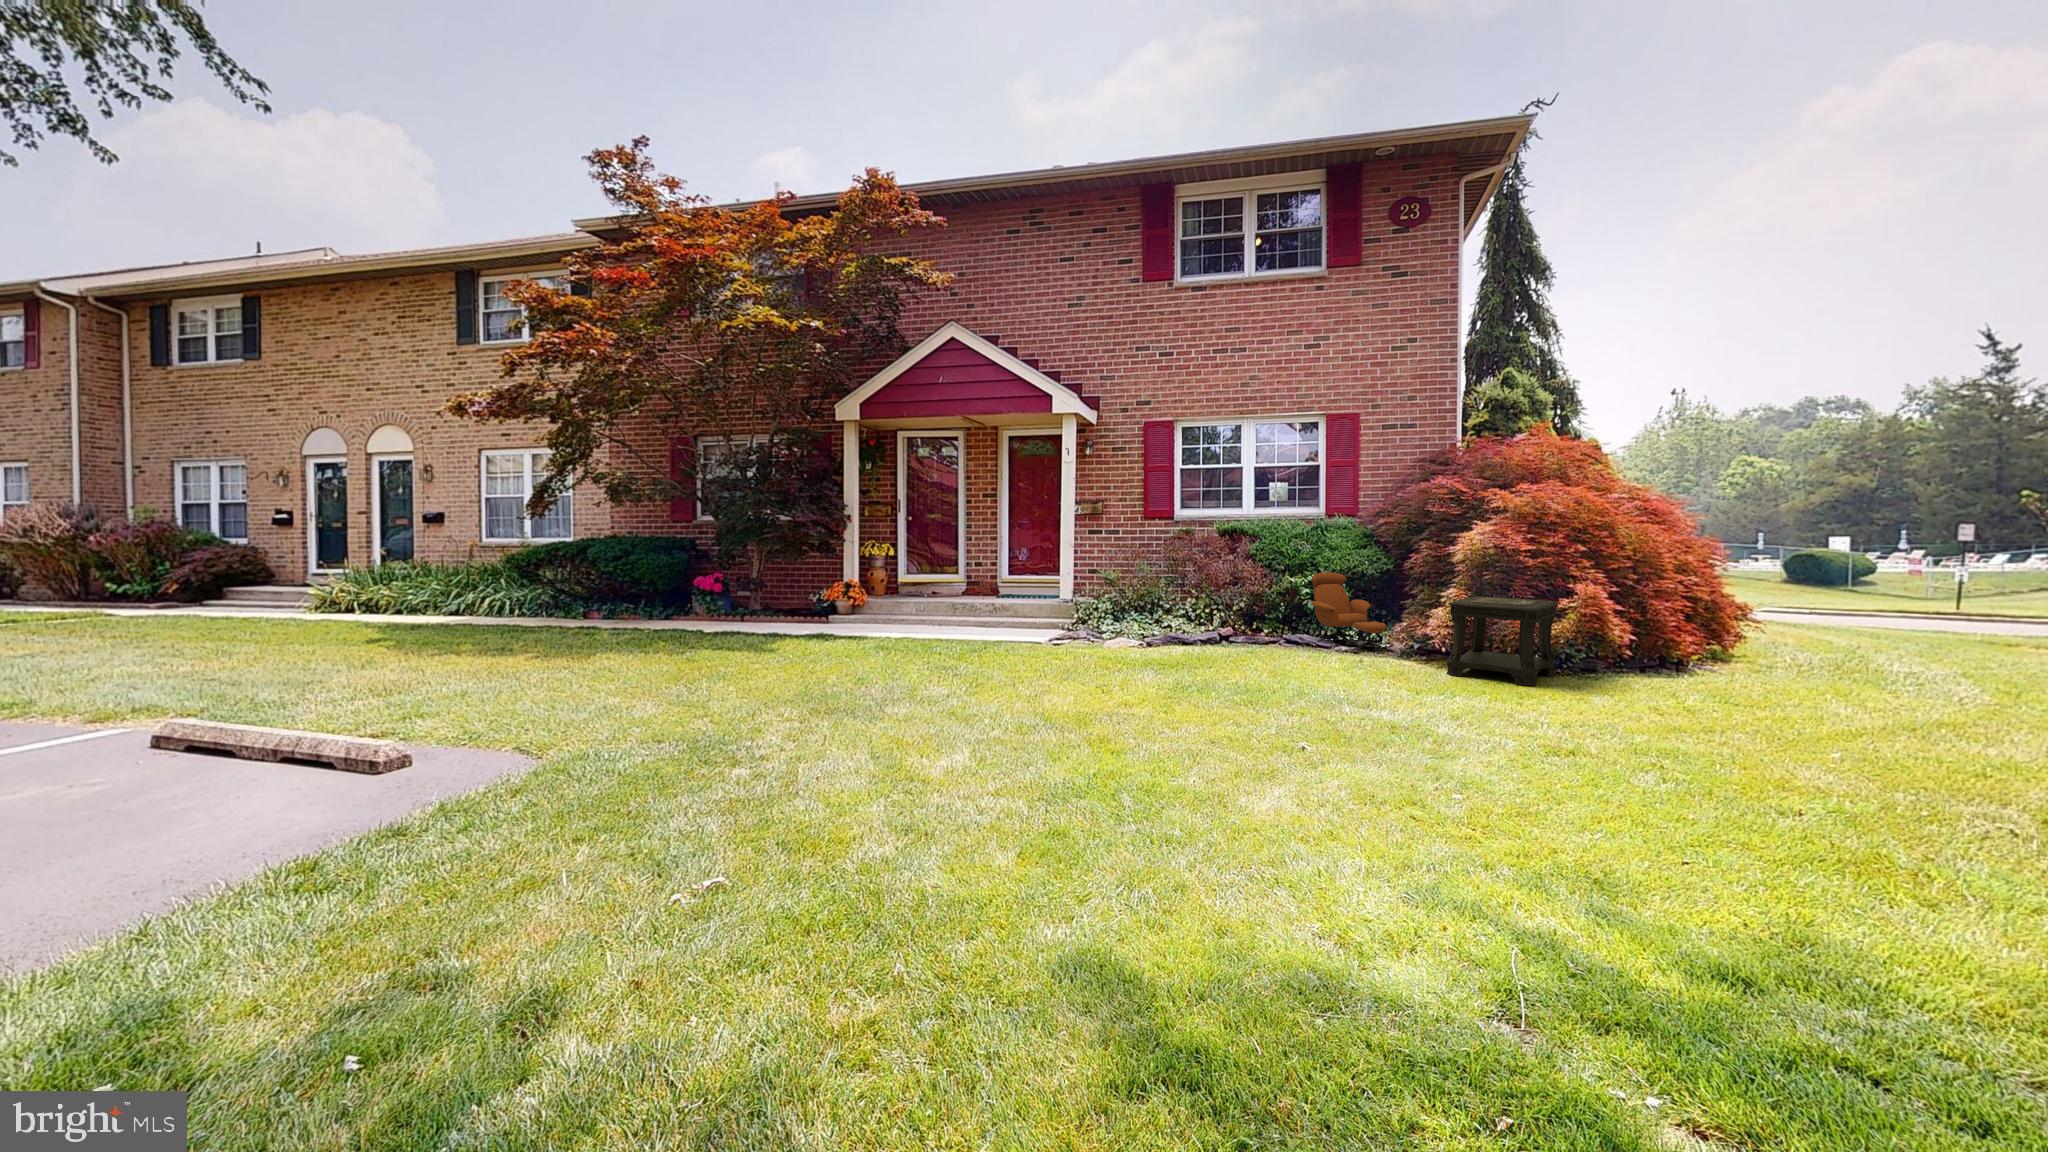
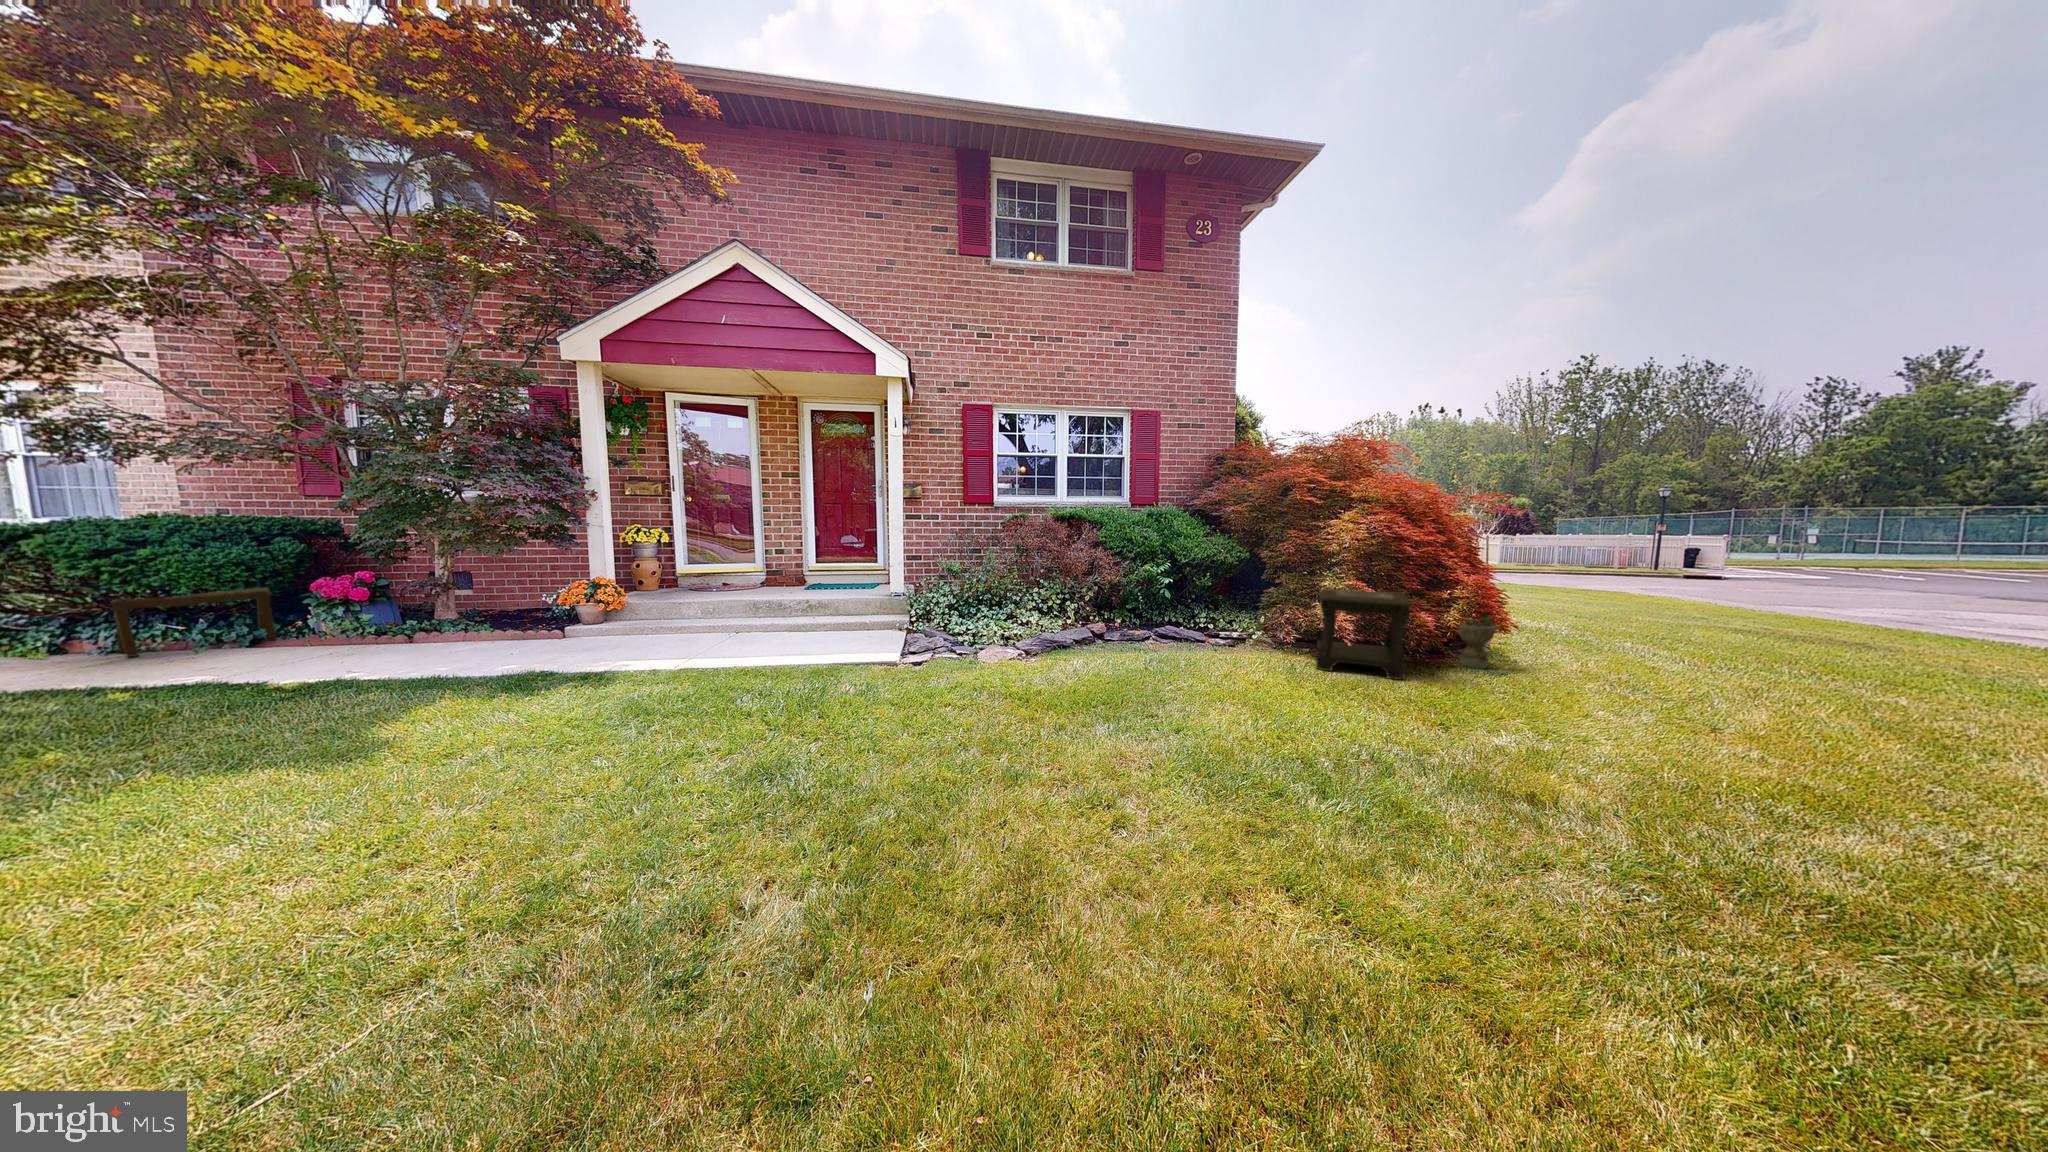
lounge chair: present [1311,572,1386,652] -> none [1151,562,1231,644]
bench: none [583,586,655,627] -> present [112,587,276,657]
planter: none [1626,623,1673,684] -> present [1459,612,1497,669]

